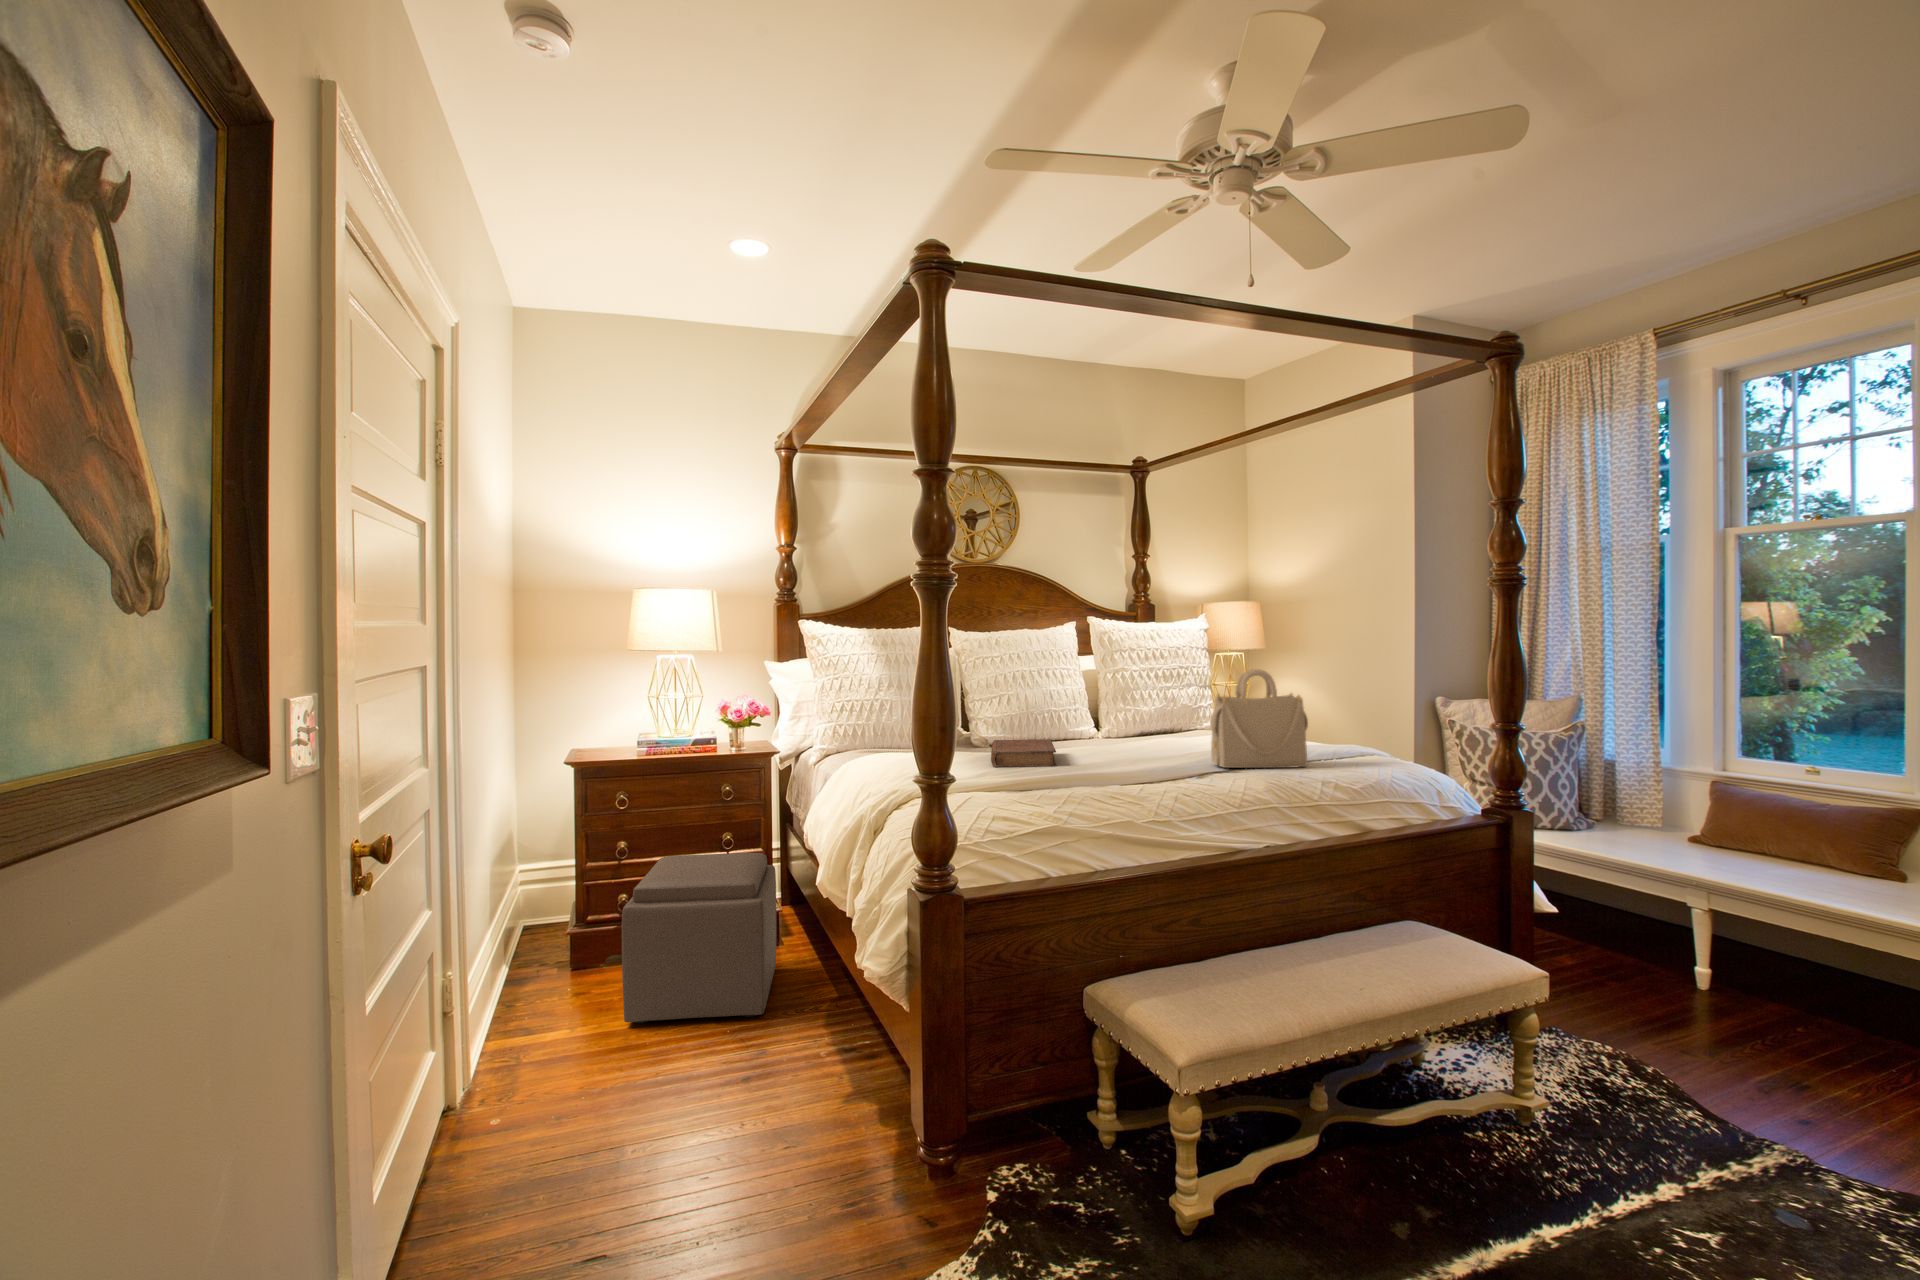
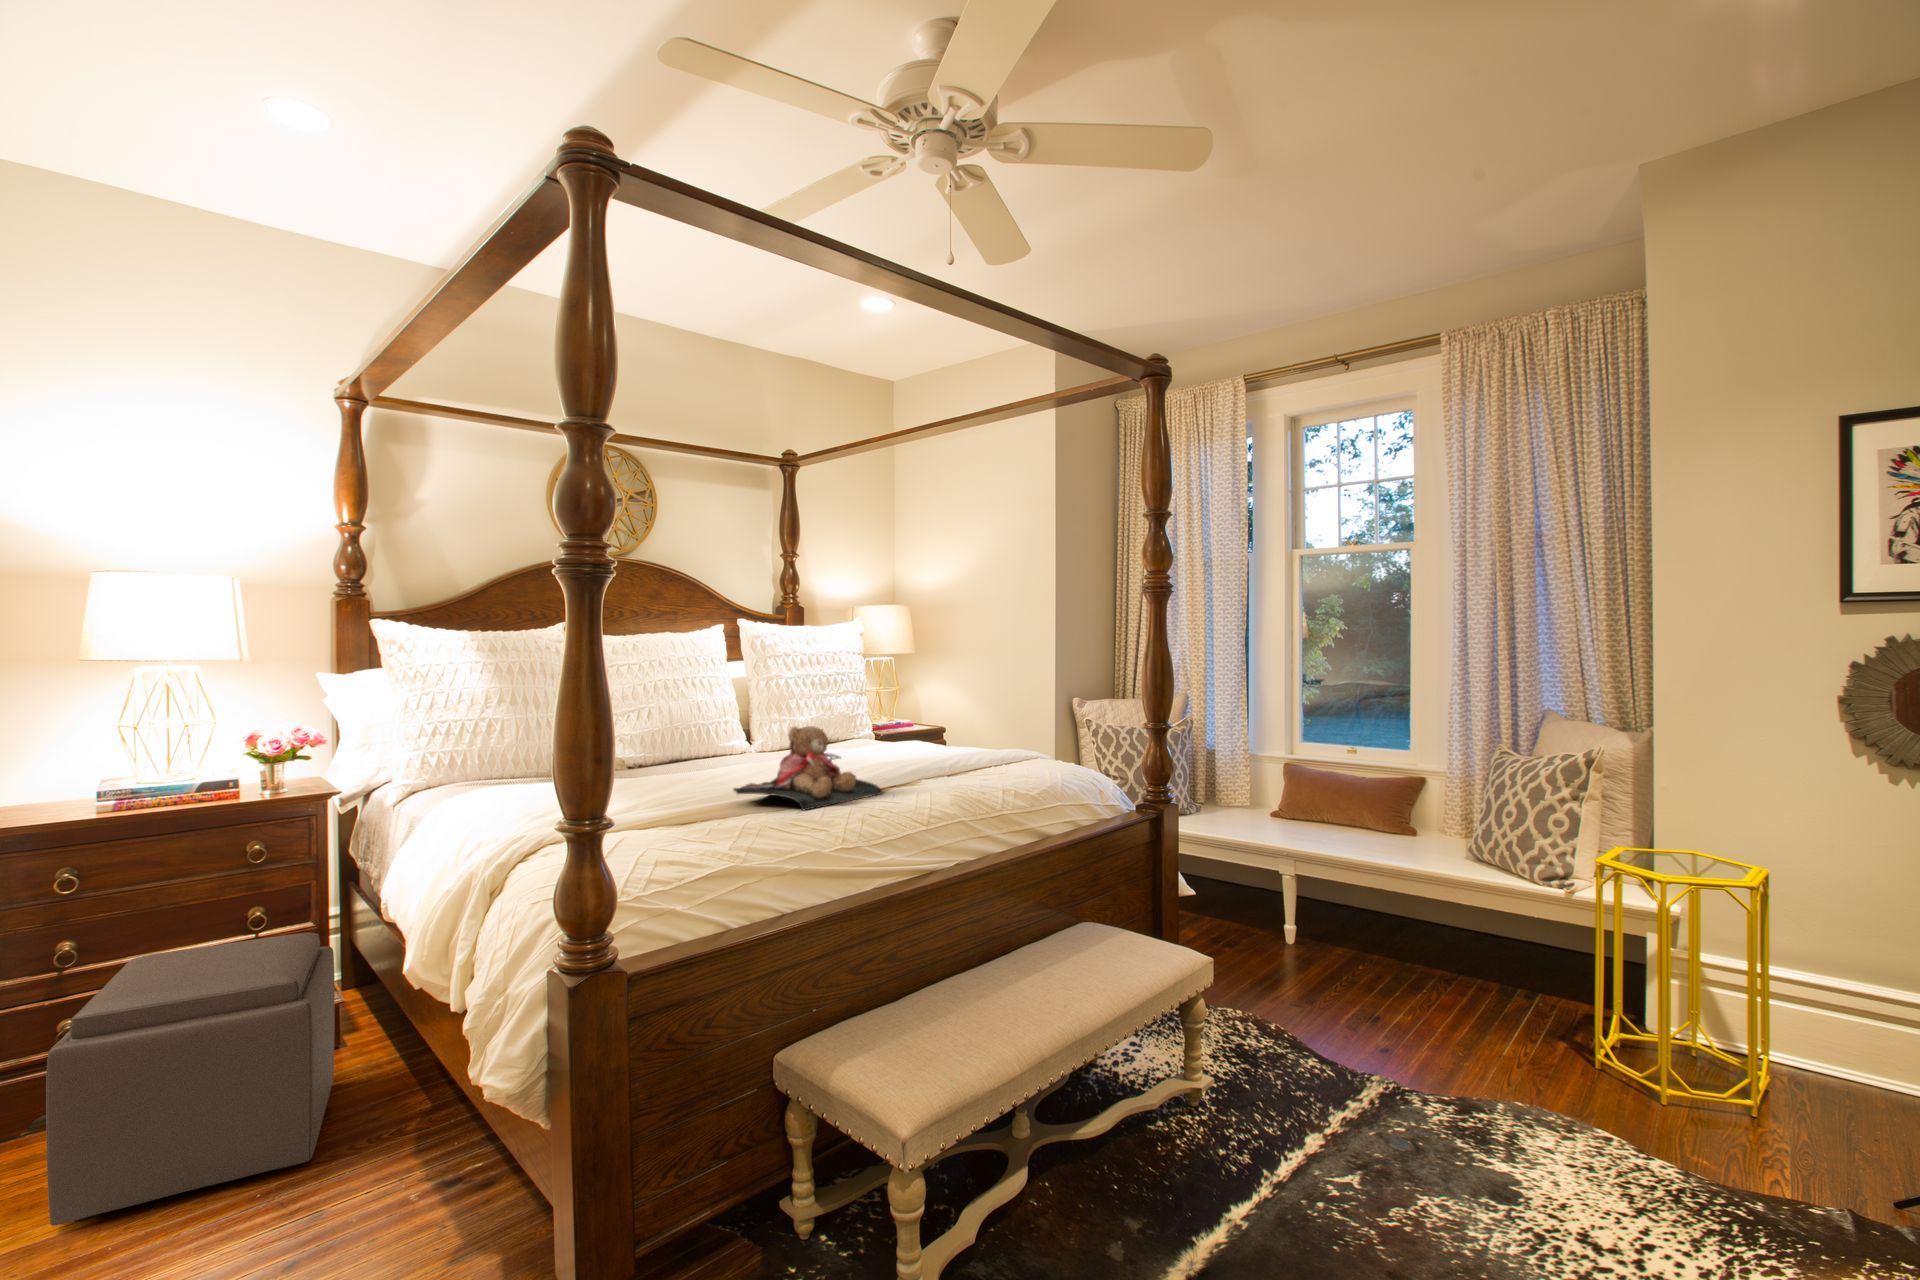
handbag: present [1210,669,1308,768] -> none [898,674,993,779]
teddy bear: none [1057,713,1191,787] -> present [734,726,883,810]
book: present [991,740,1056,767] -> none [645,758,728,794]

